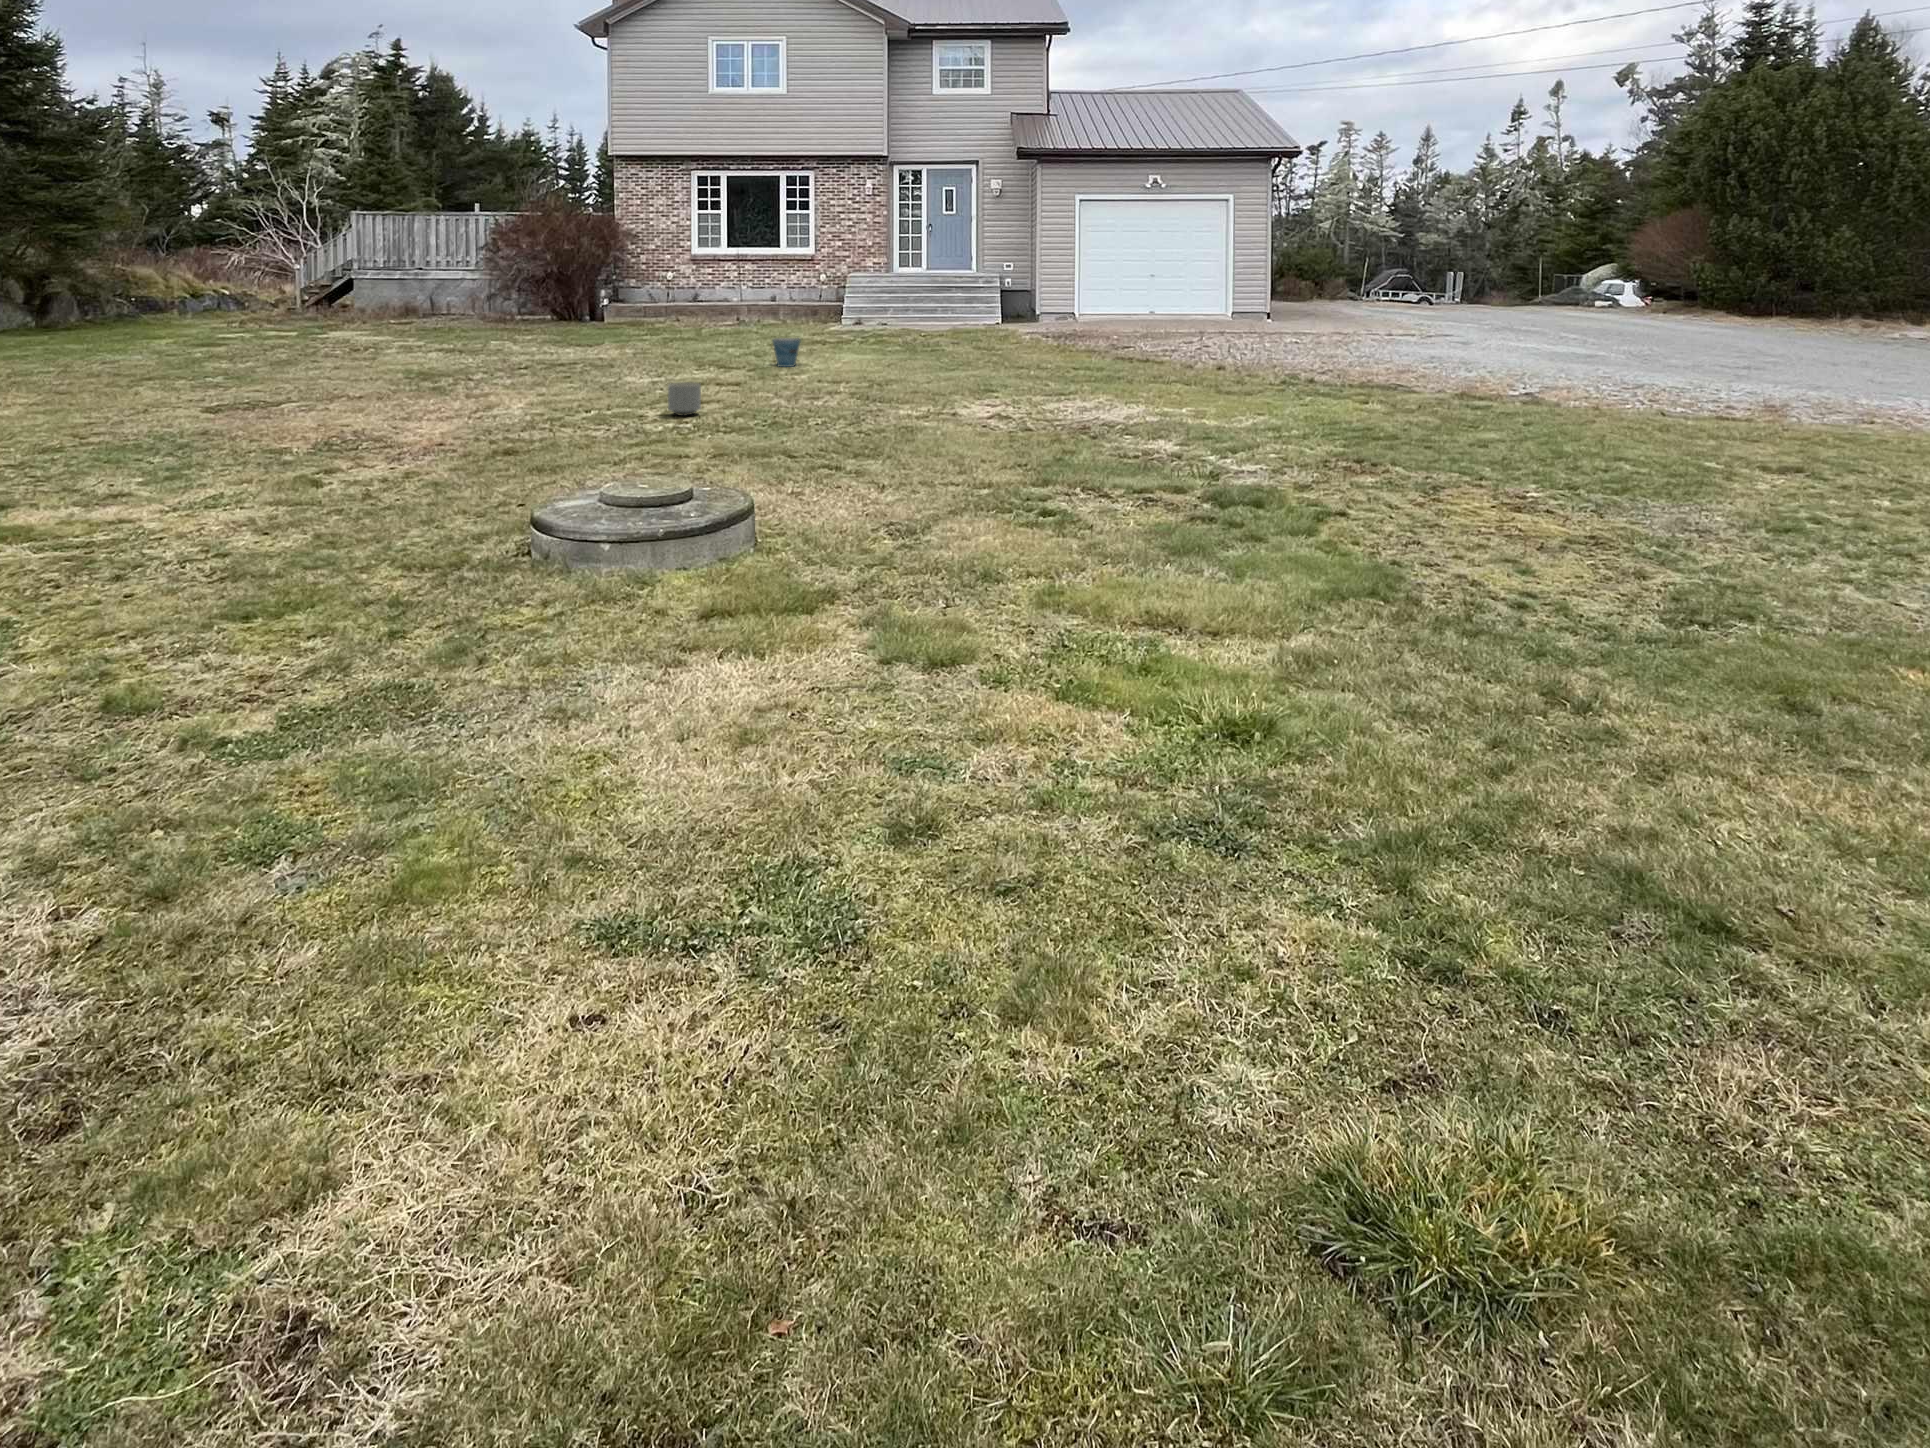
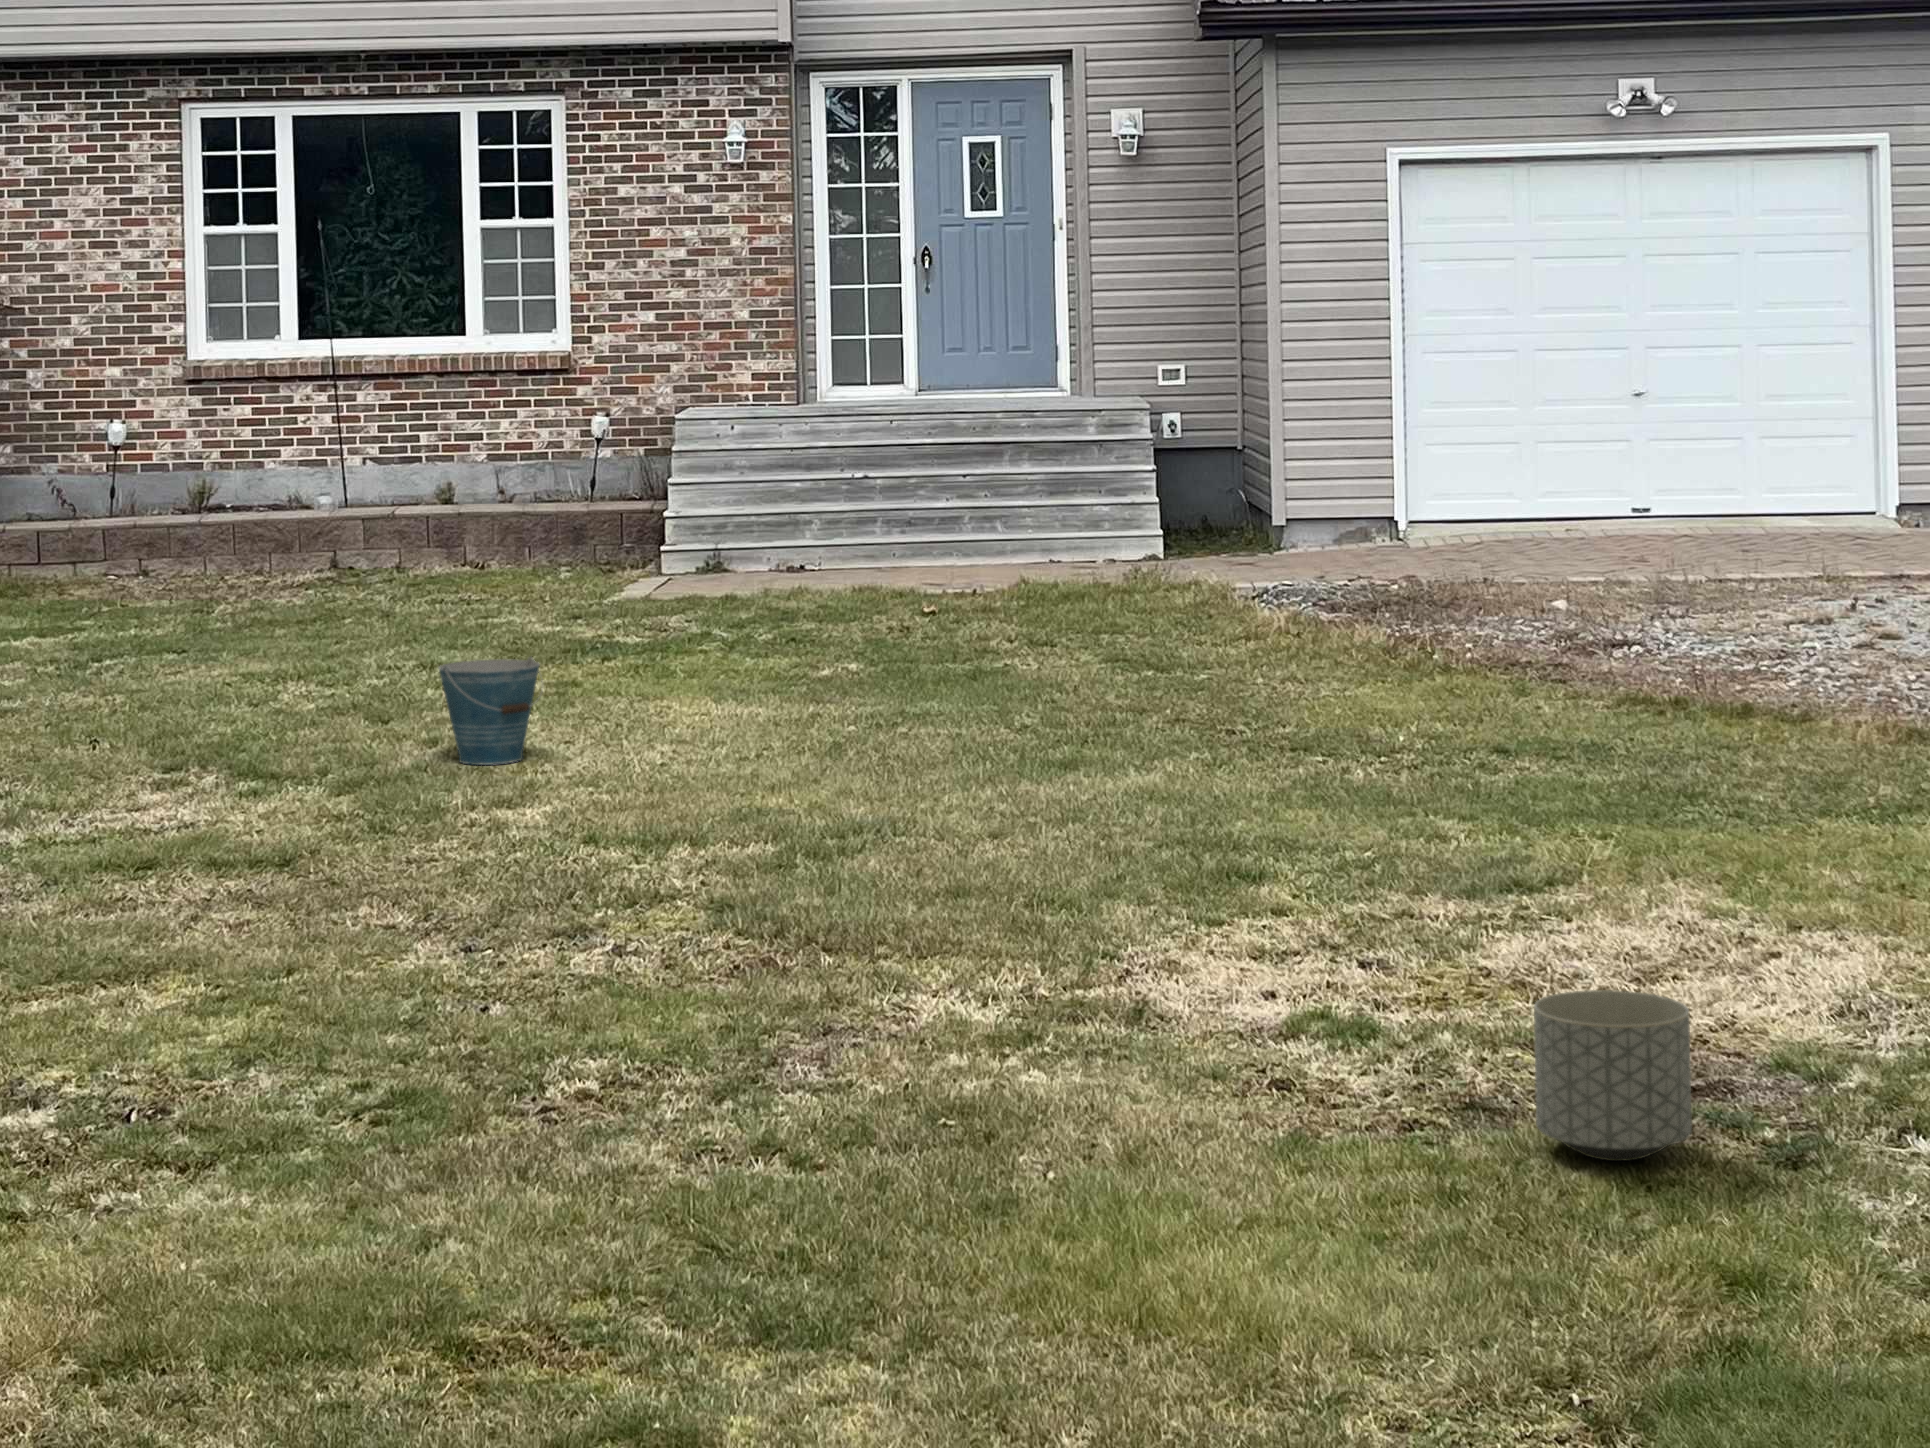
planter: present [668,382,701,416] -> present [1534,990,1692,1161]

